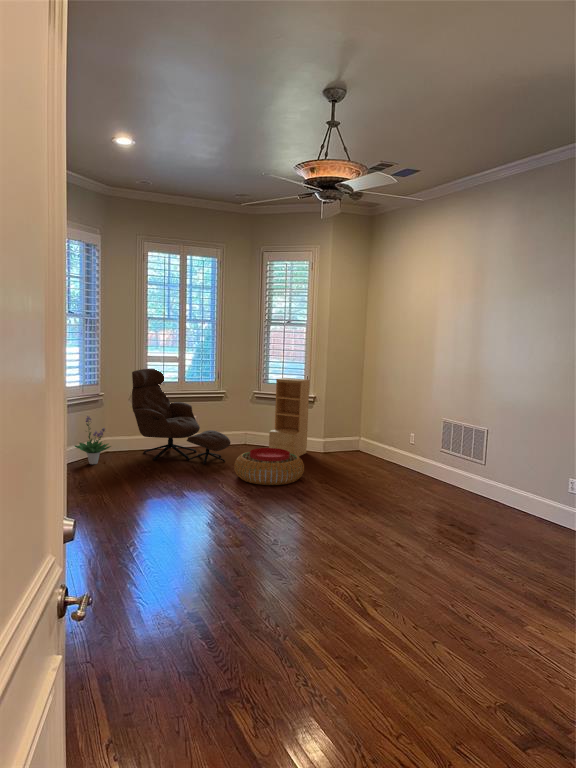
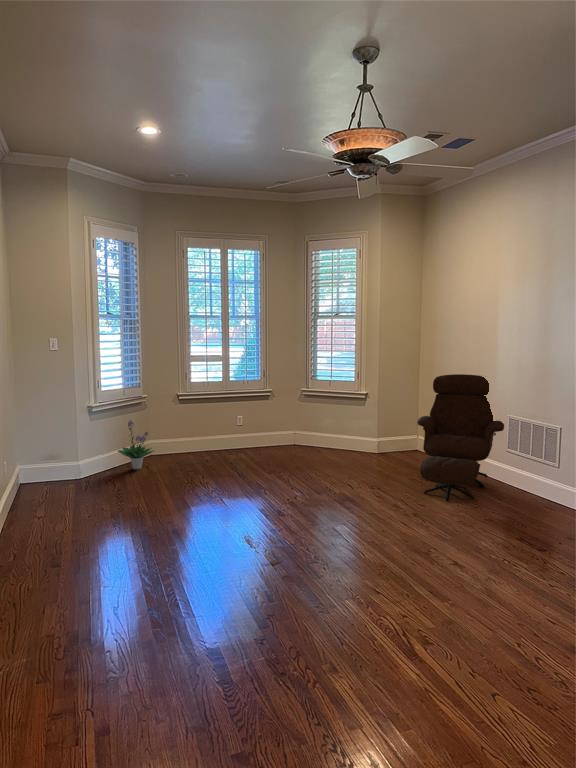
lounge chair: present [132,369,230,464] -> present [417,374,504,501]
bookshelf: present [269,378,310,456] -> none [318,374,361,461]
pouf: present [234,448,304,485] -> none [279,451,354,492]

